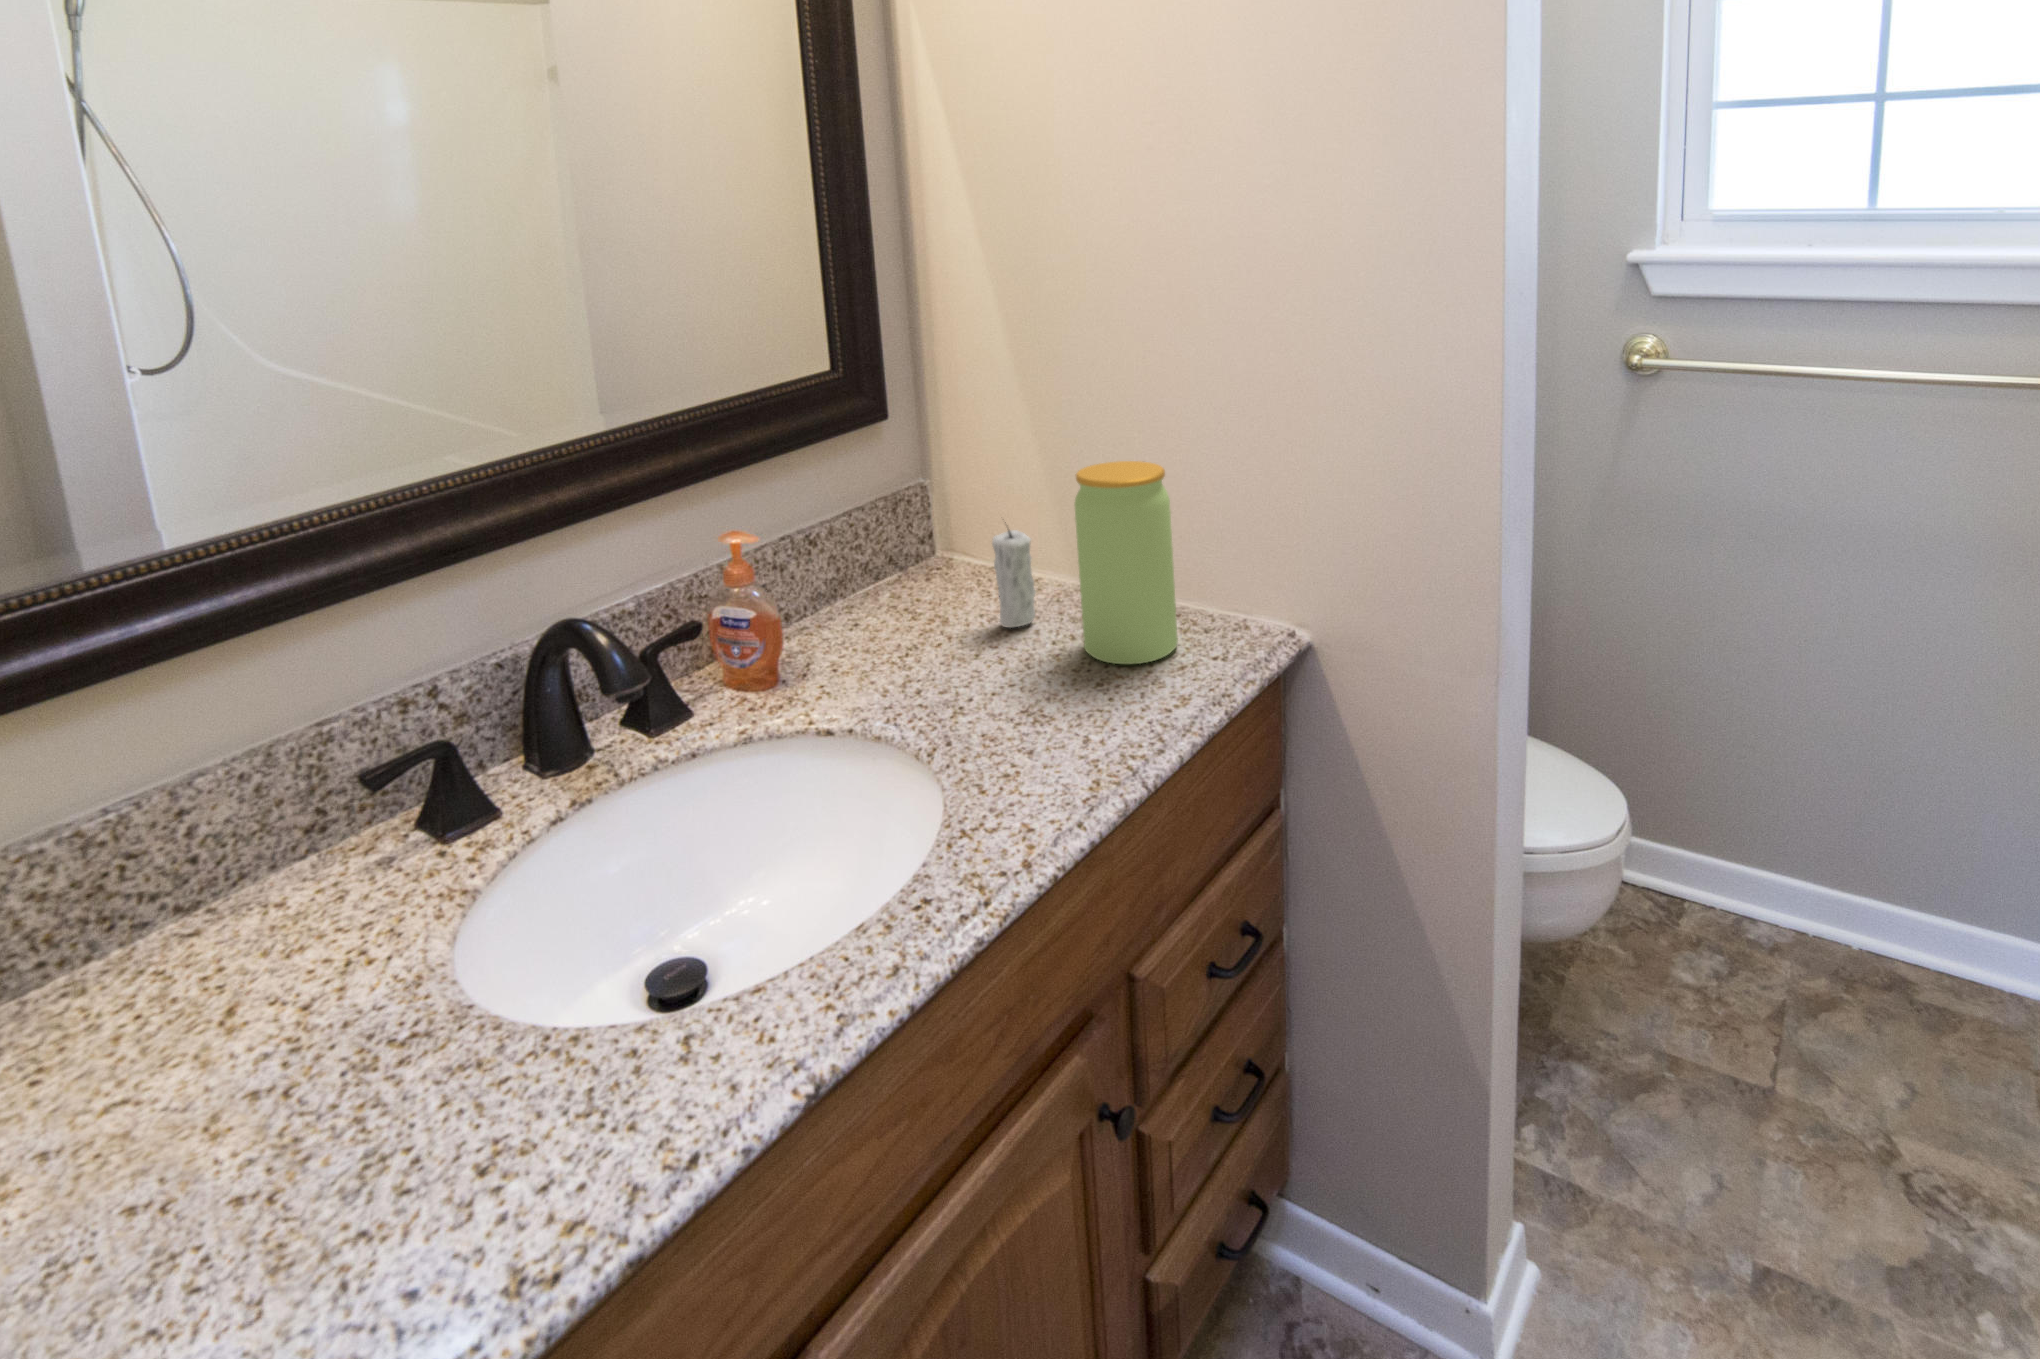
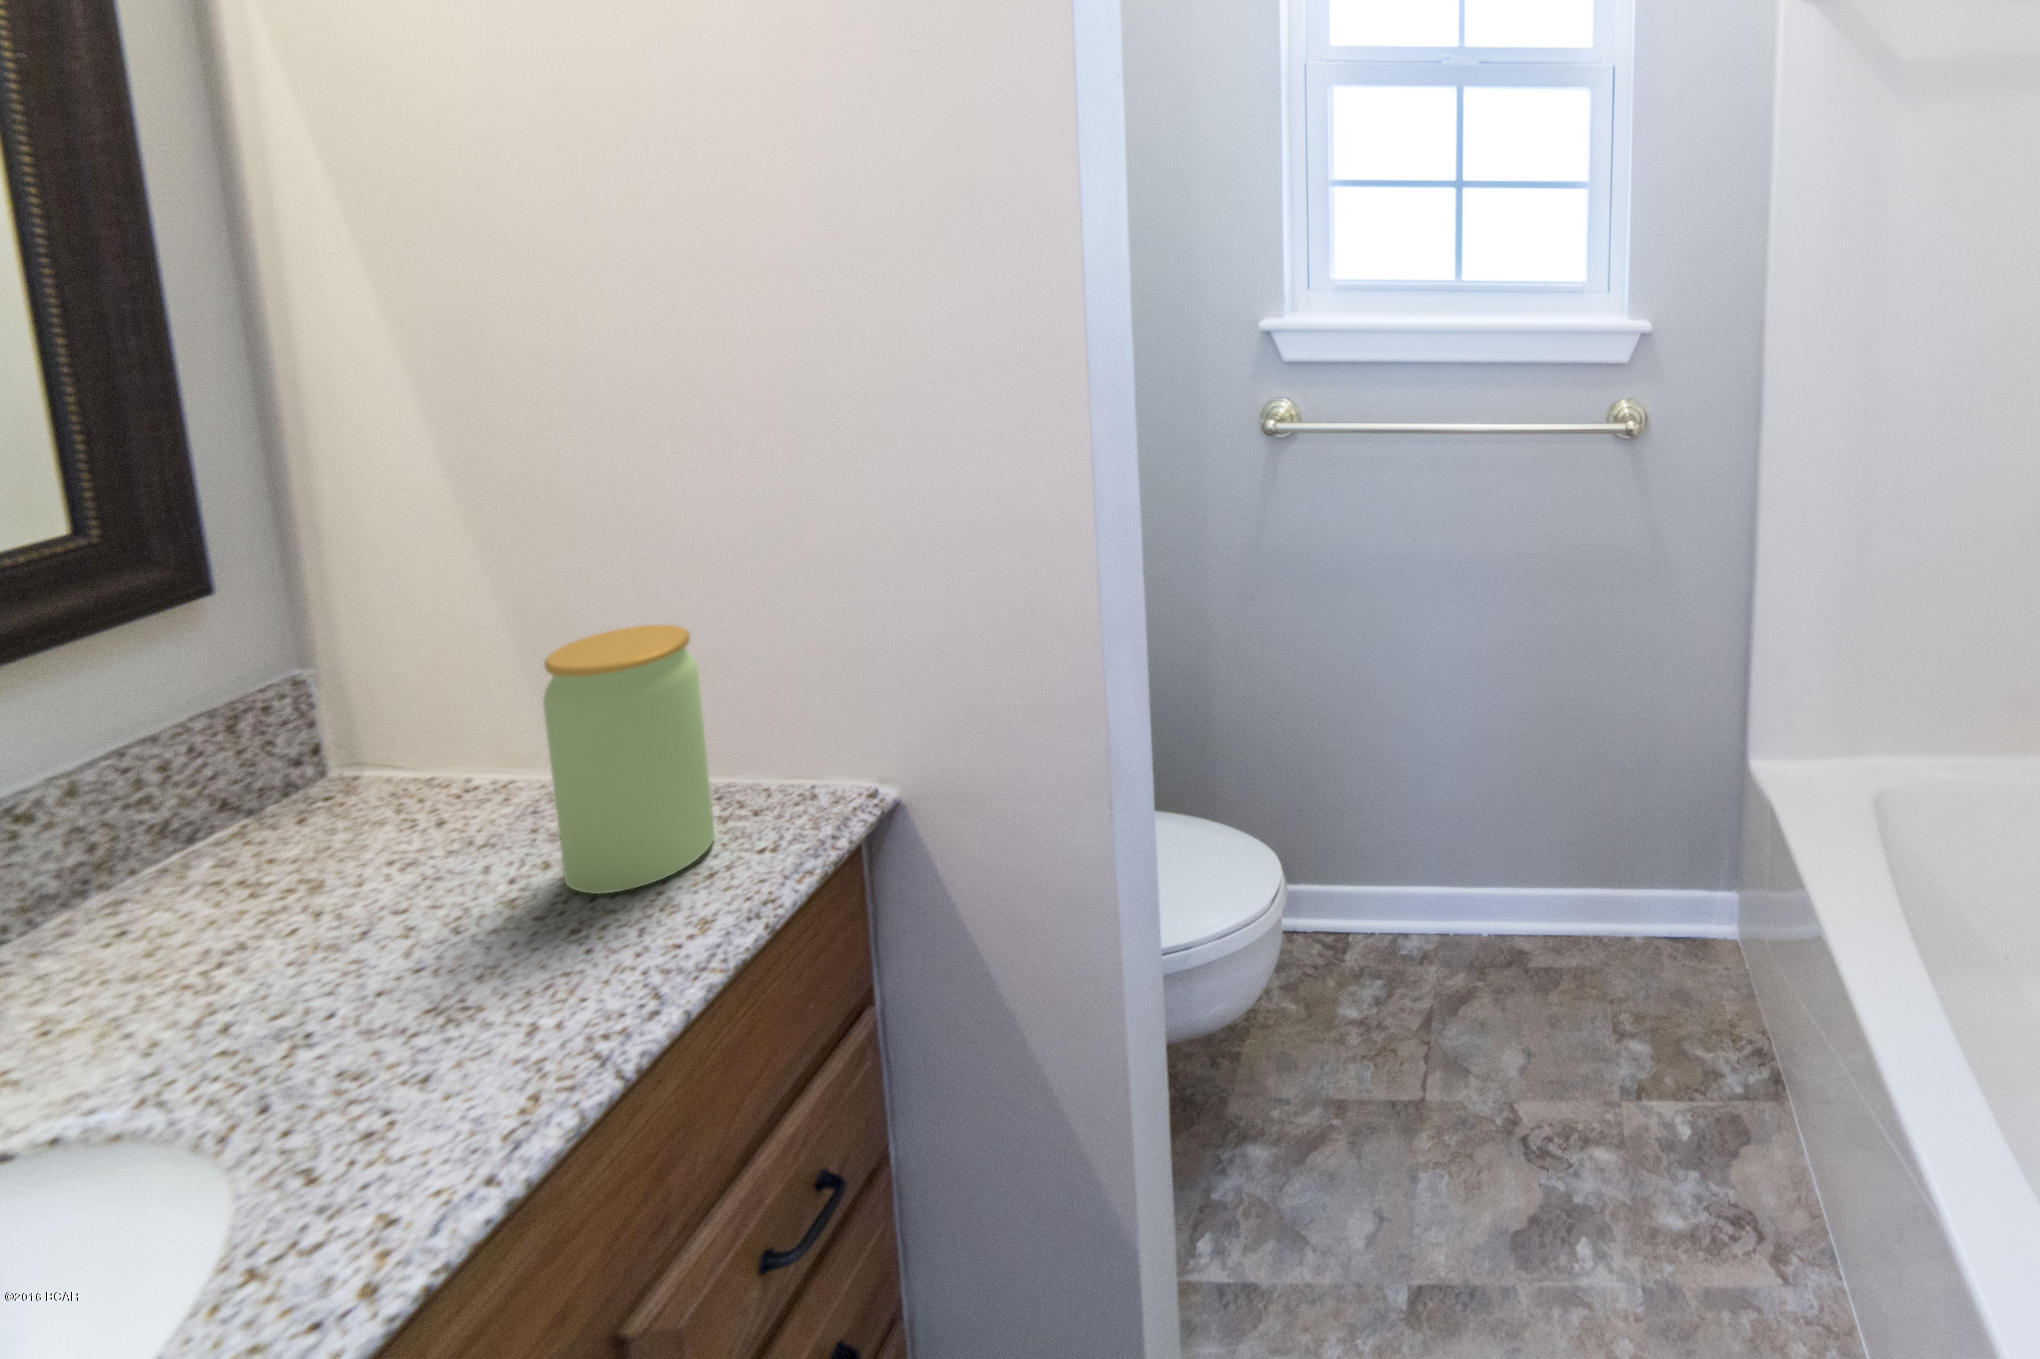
candle: present [992,530,1036,628] -> none [408,722,493,873]

